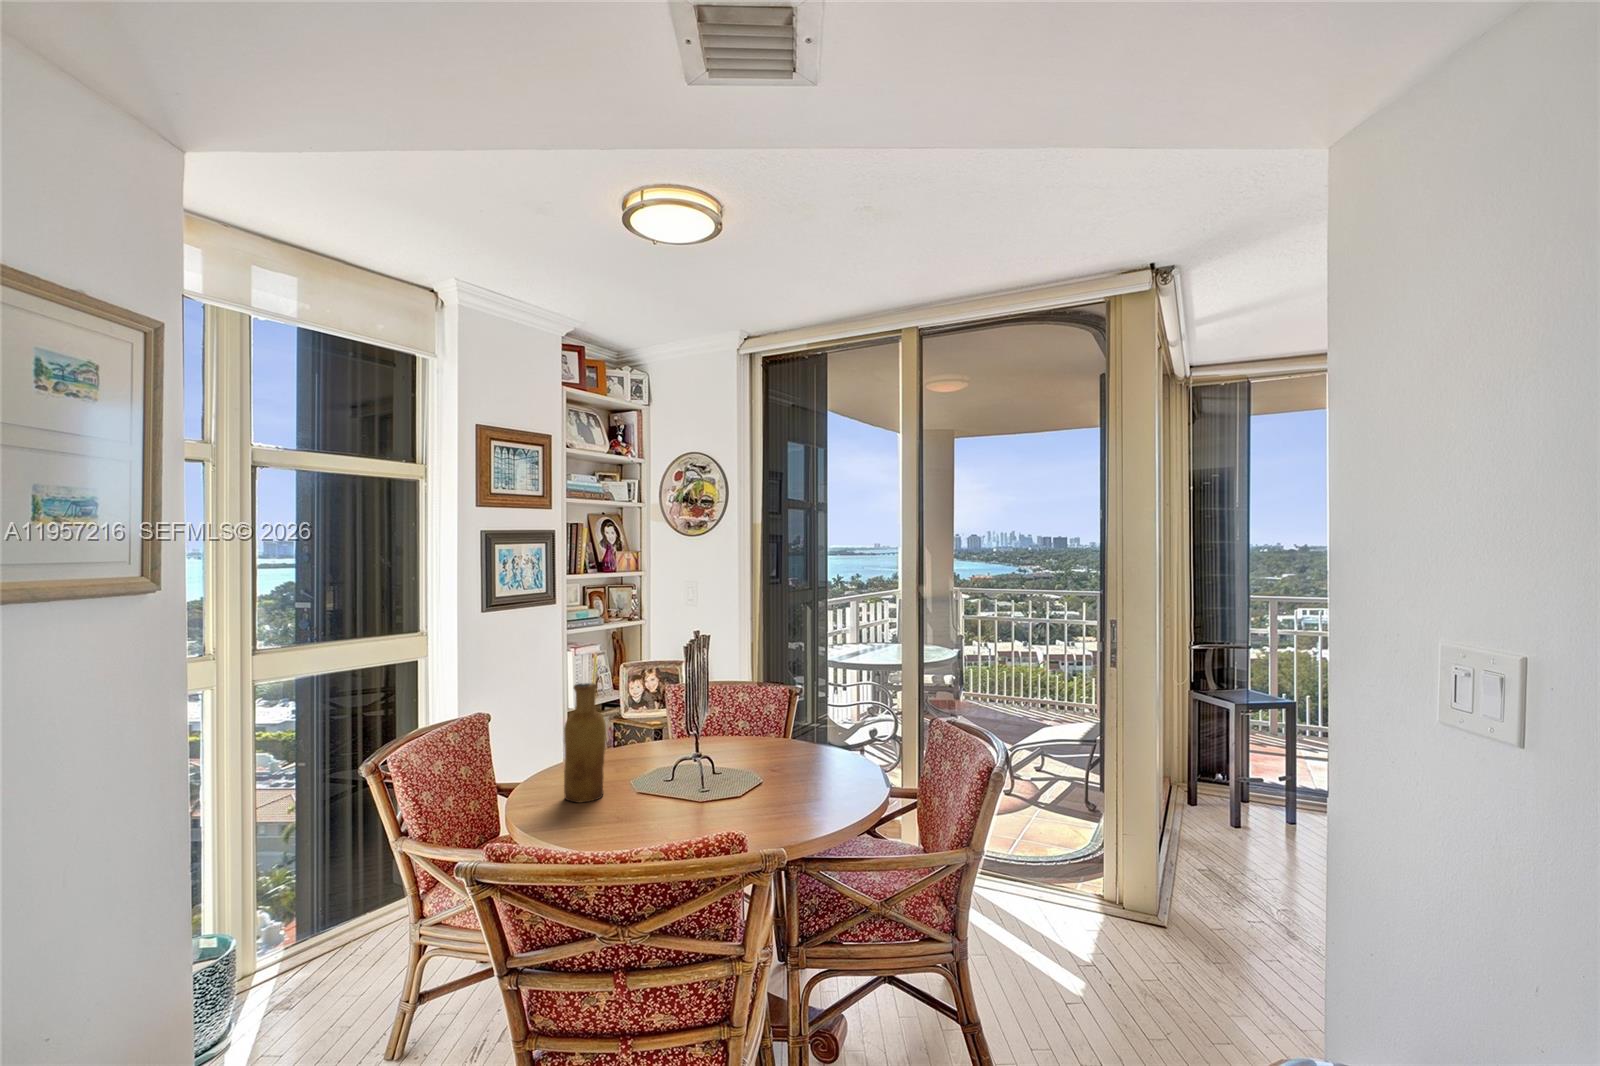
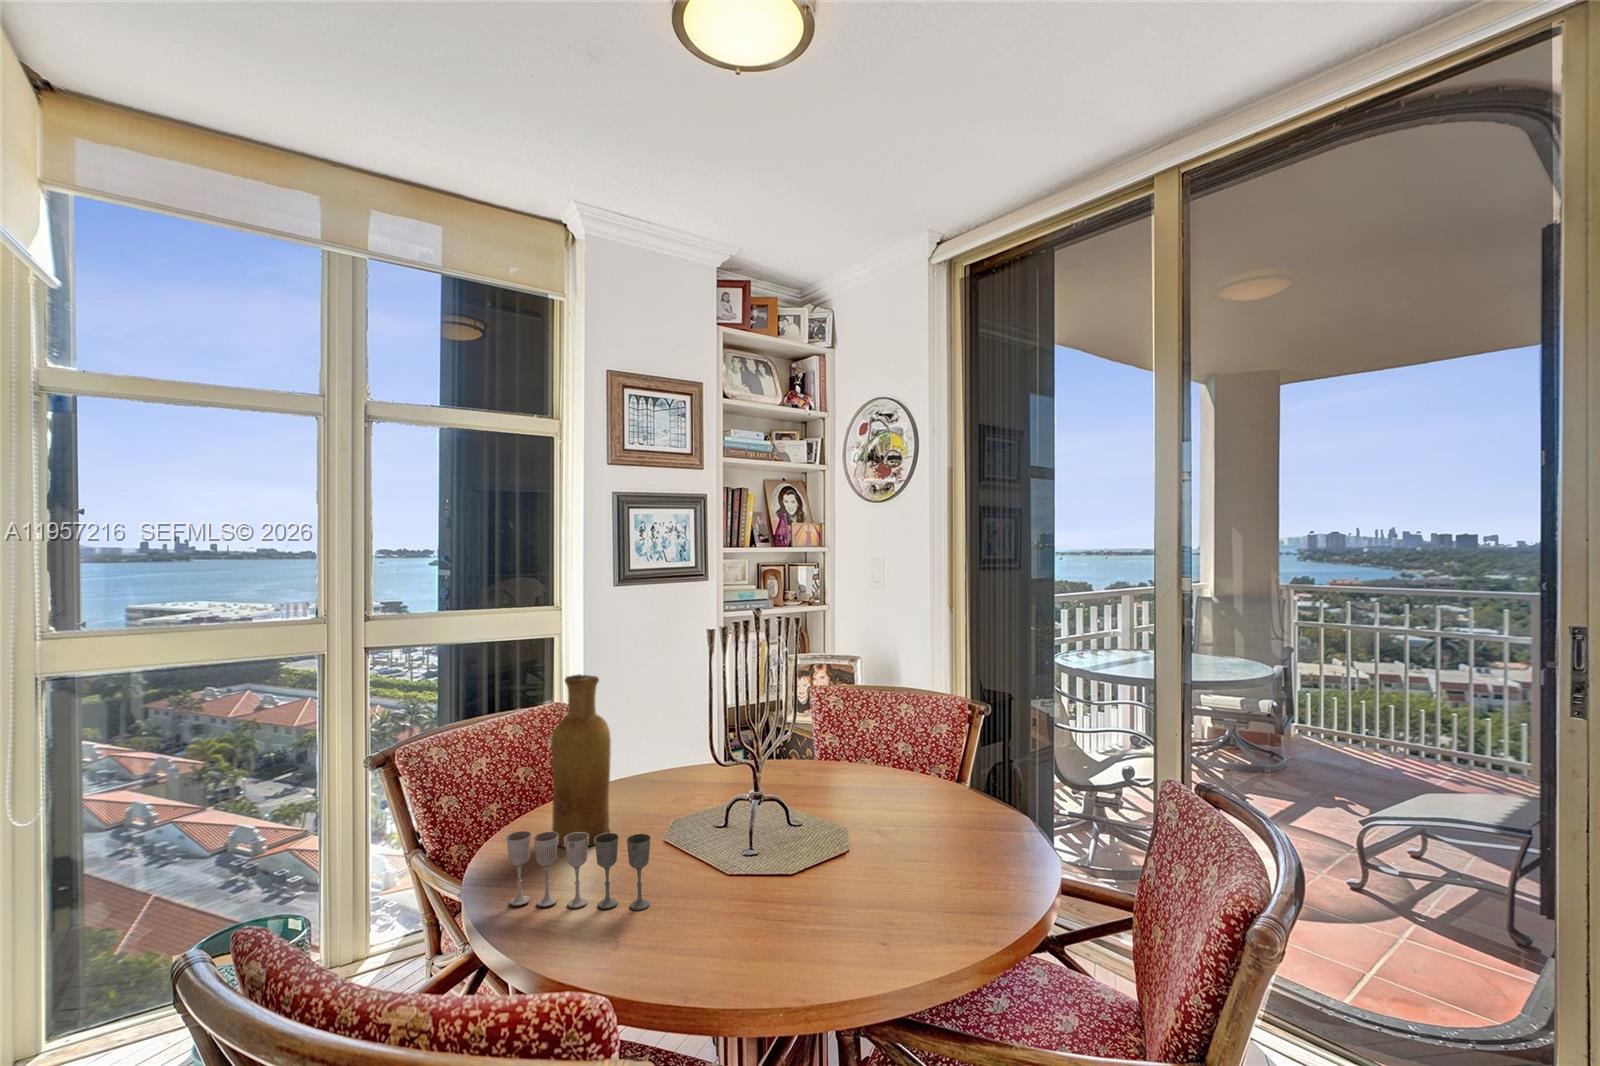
wine glass: none [582,776,677,830] -> present [507,831,650,910]

